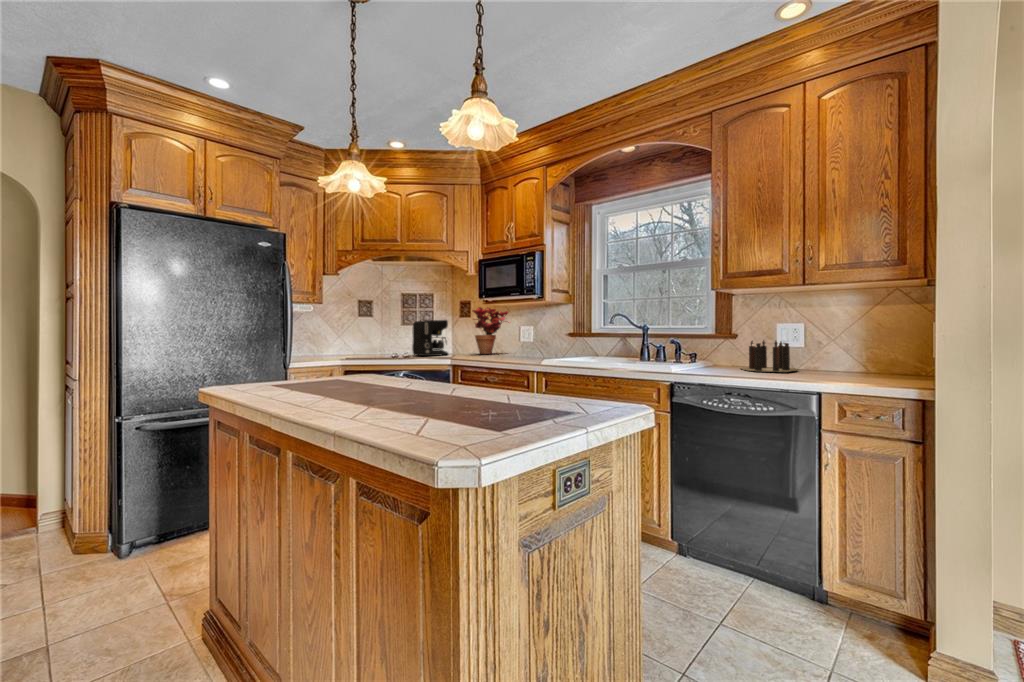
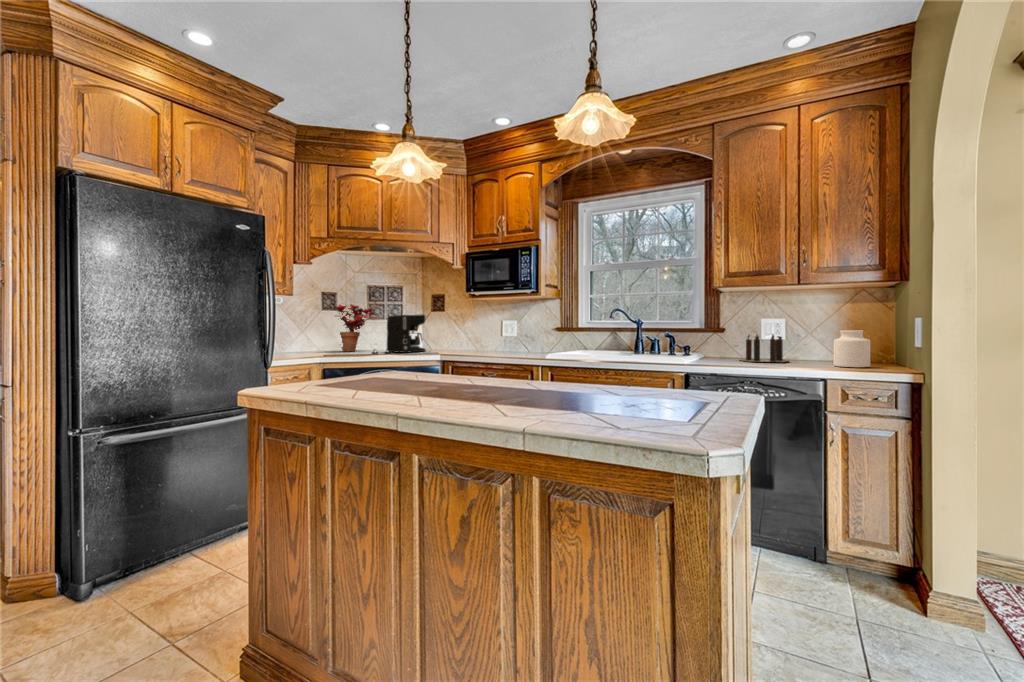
potted plant: present [473,307,508,354] -> present [334,304,375,351]
jar: none [839,337,883,381] -> present [834,330,870,367]

